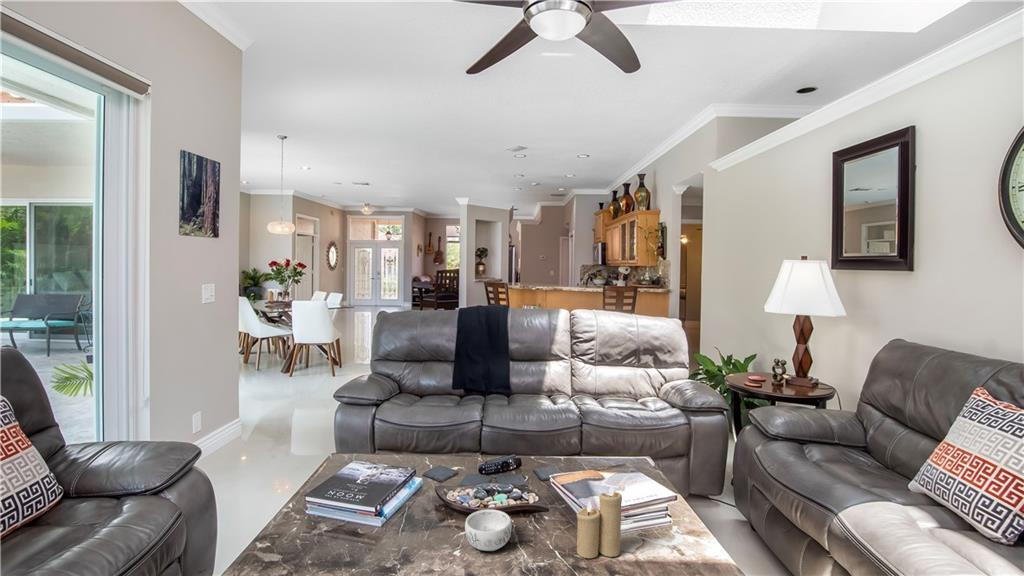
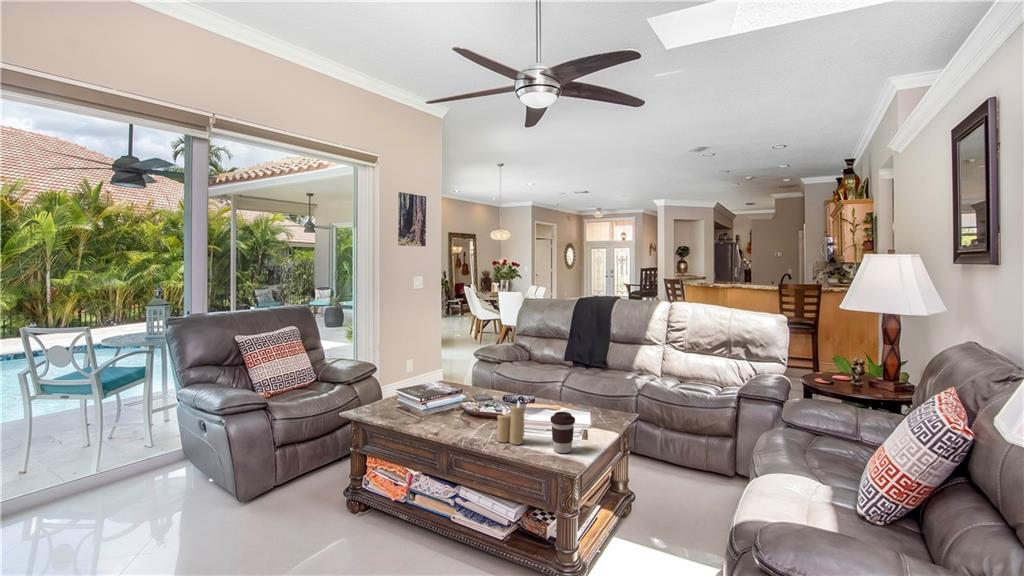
coffee cup: none [660,487,698,552] -> present [551,412,575,453]
decorative bowl: present [465,509,512,551] -> none [445,409,473,429]

